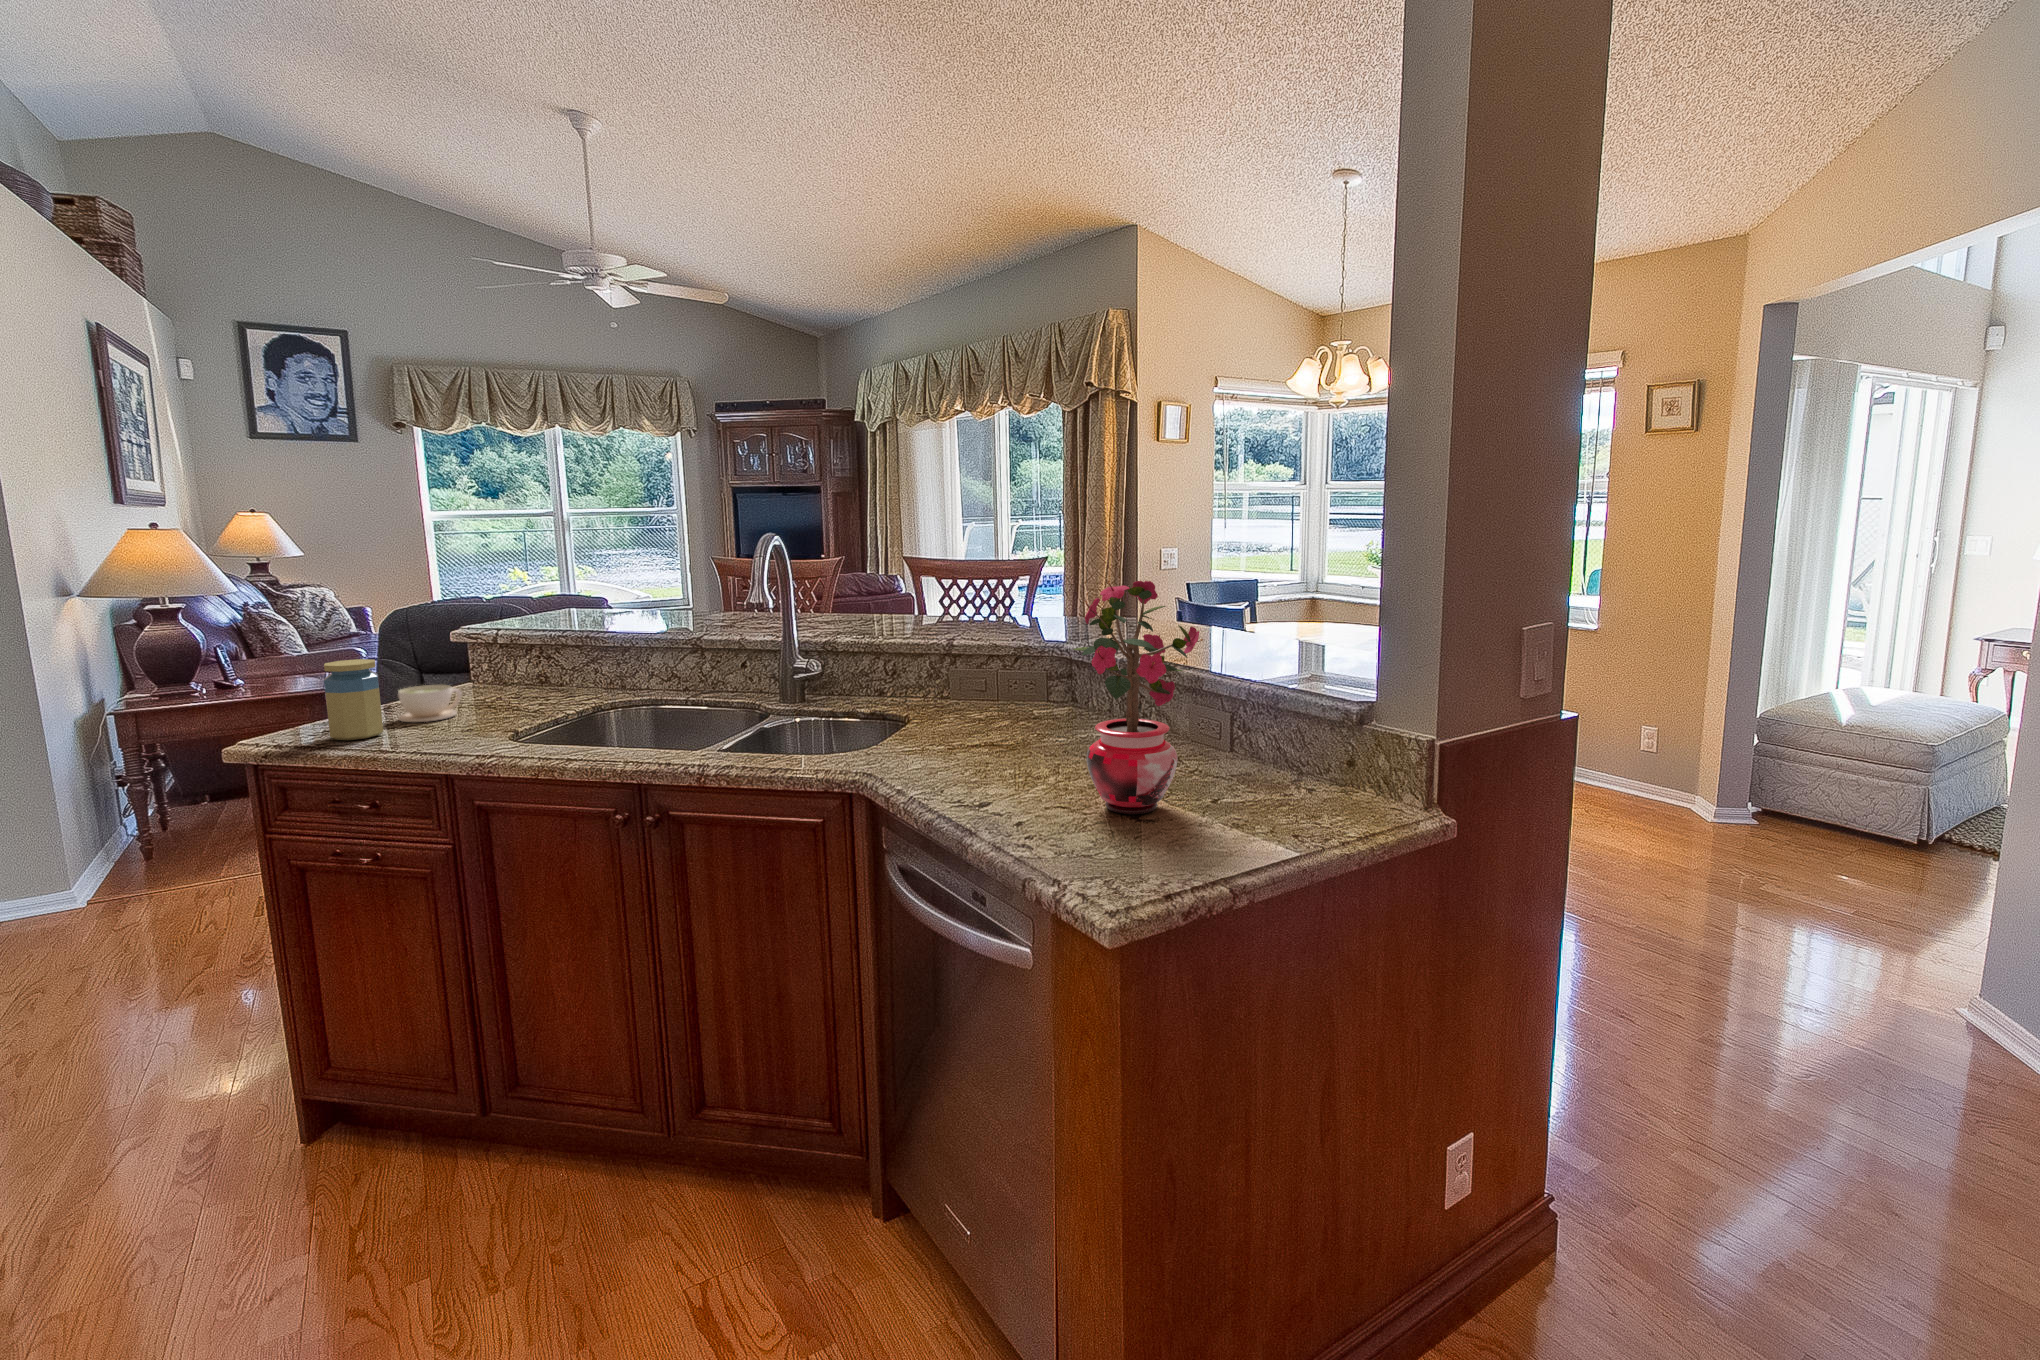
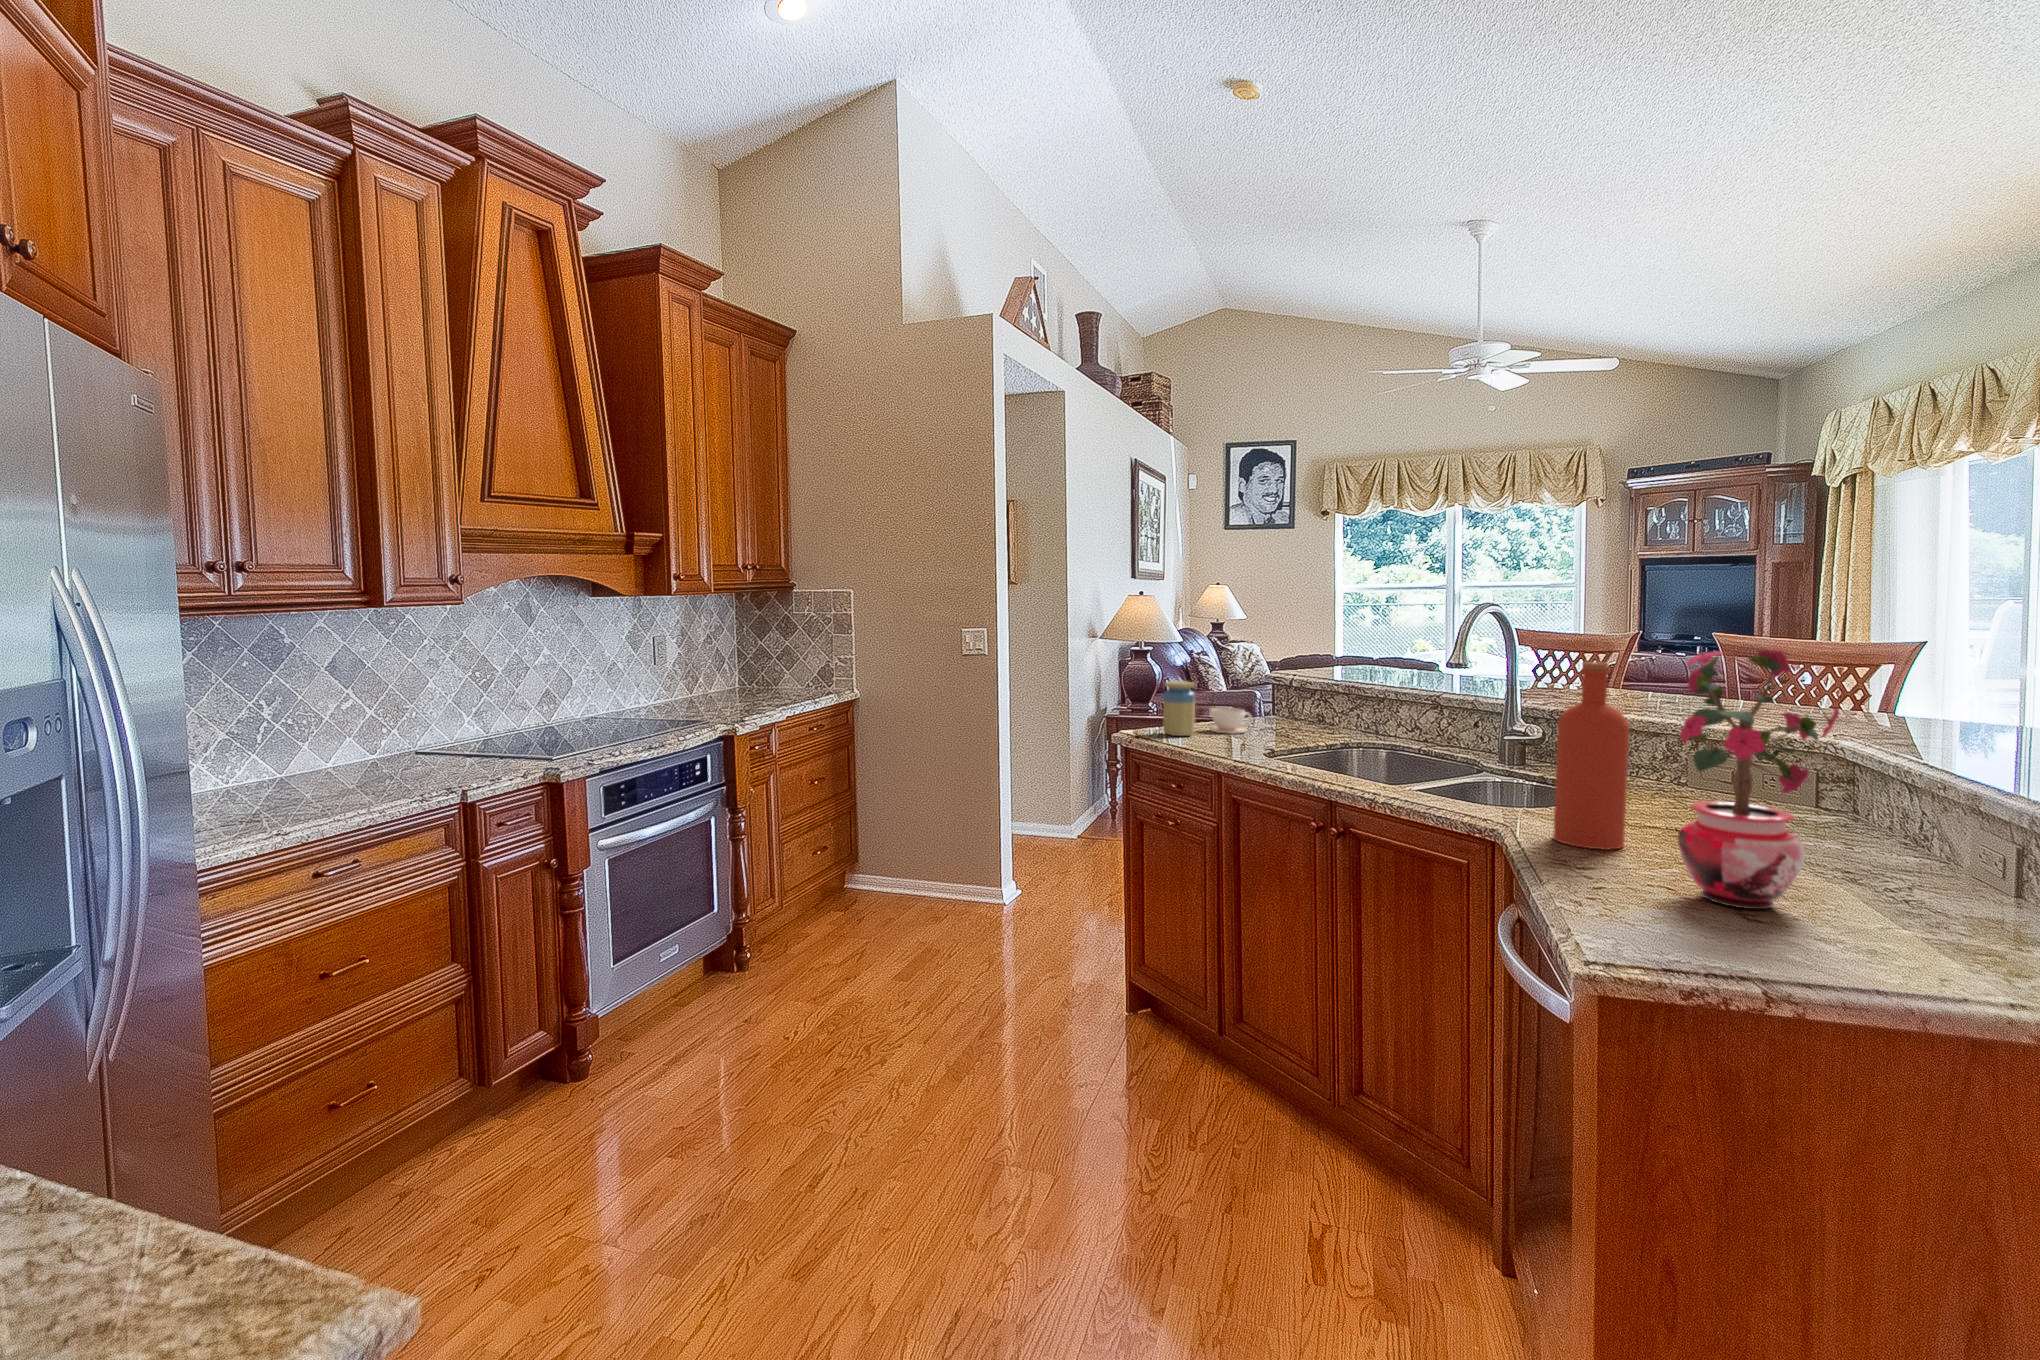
bottle: none [932,599,995,785] -> present [1553,662,1629,850]

